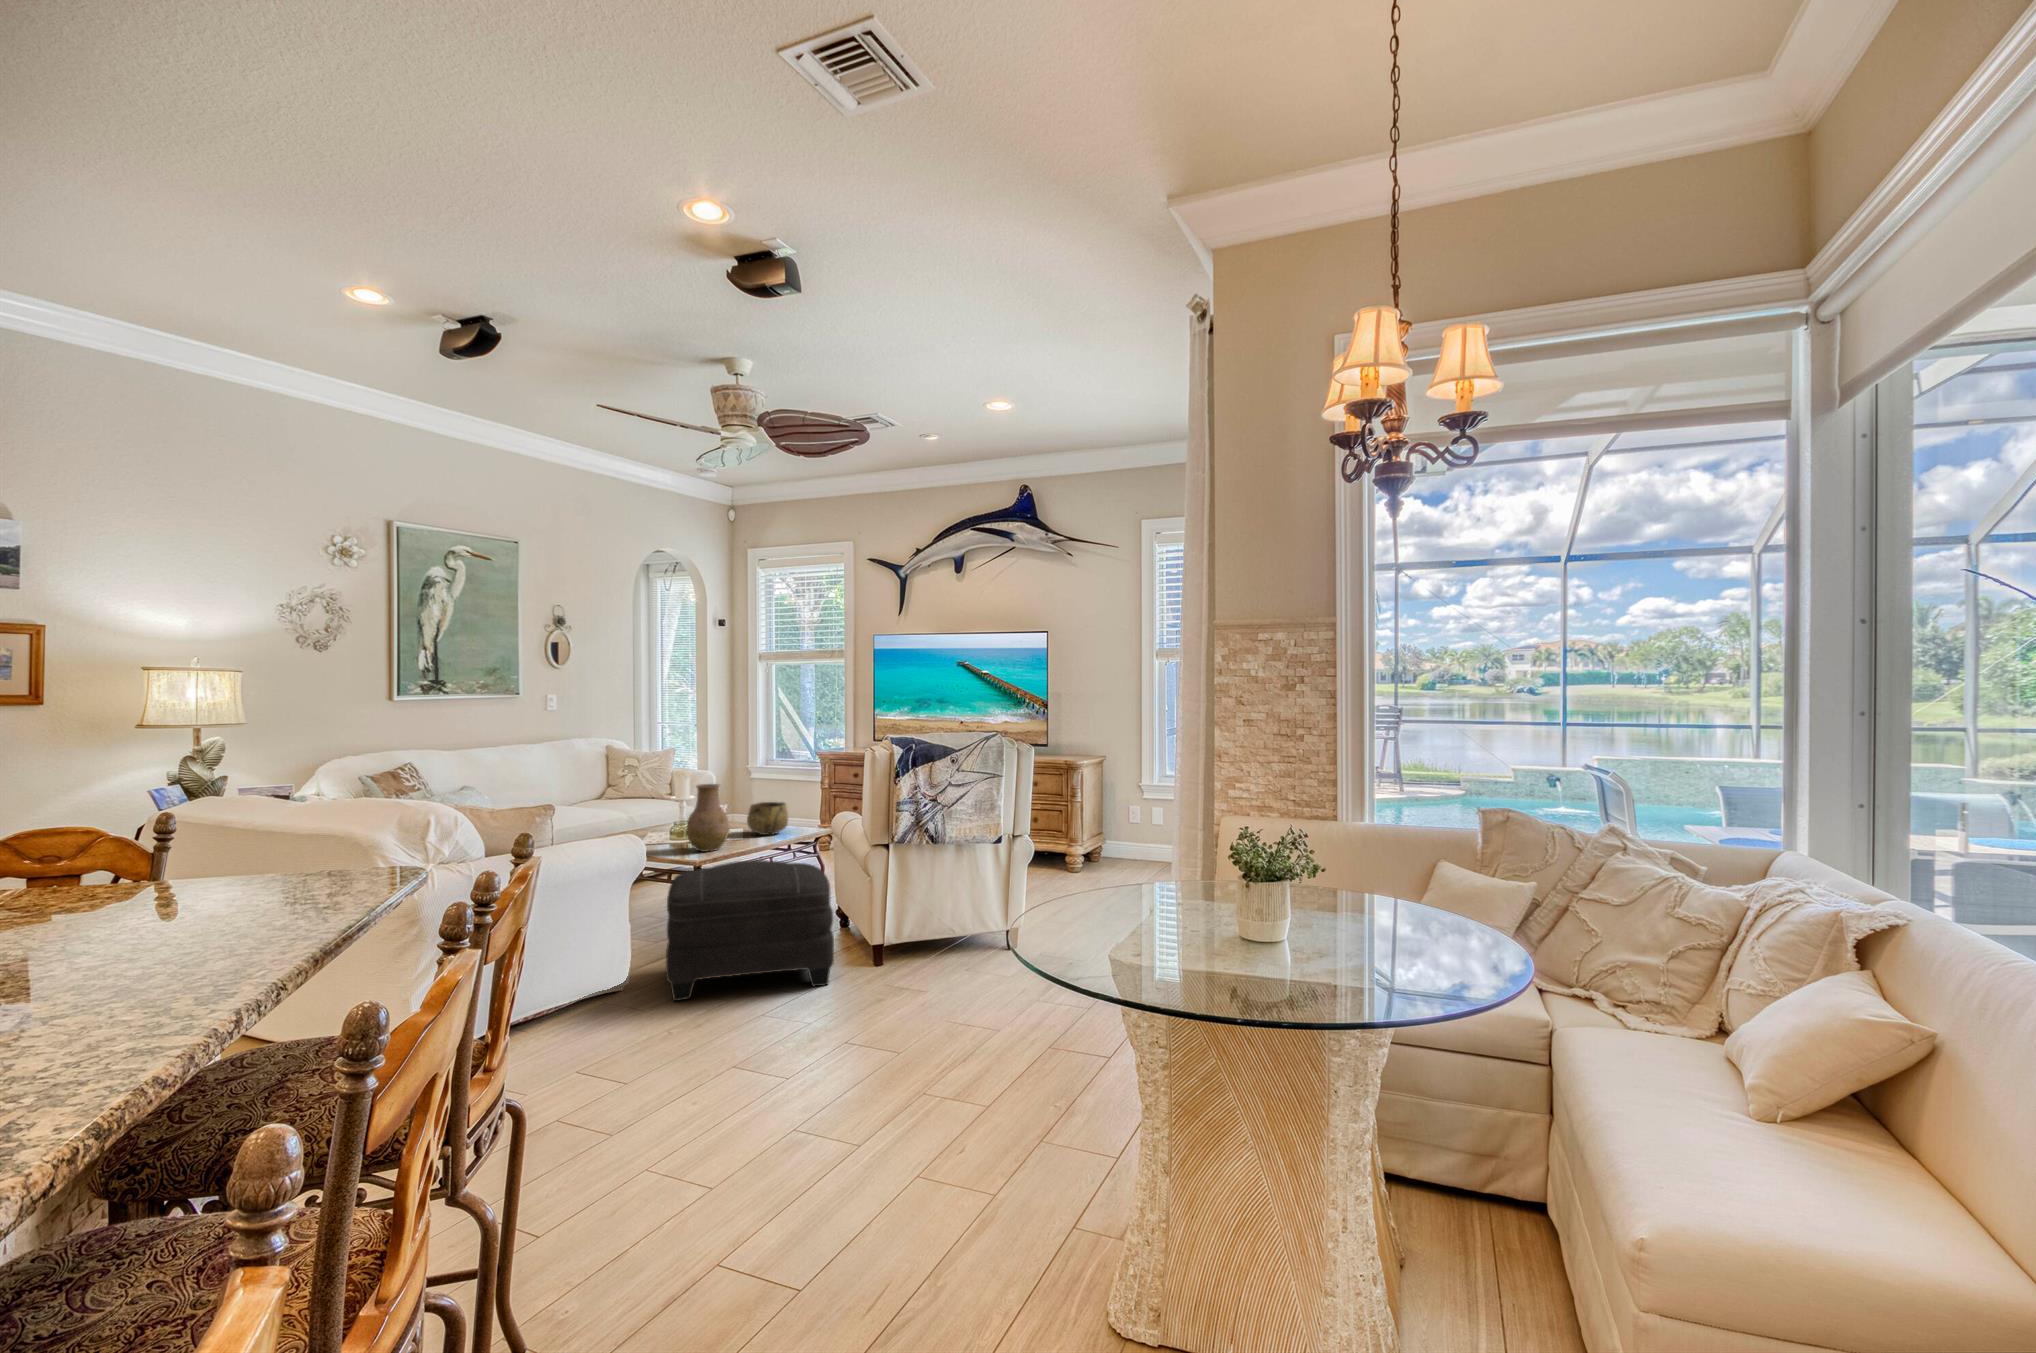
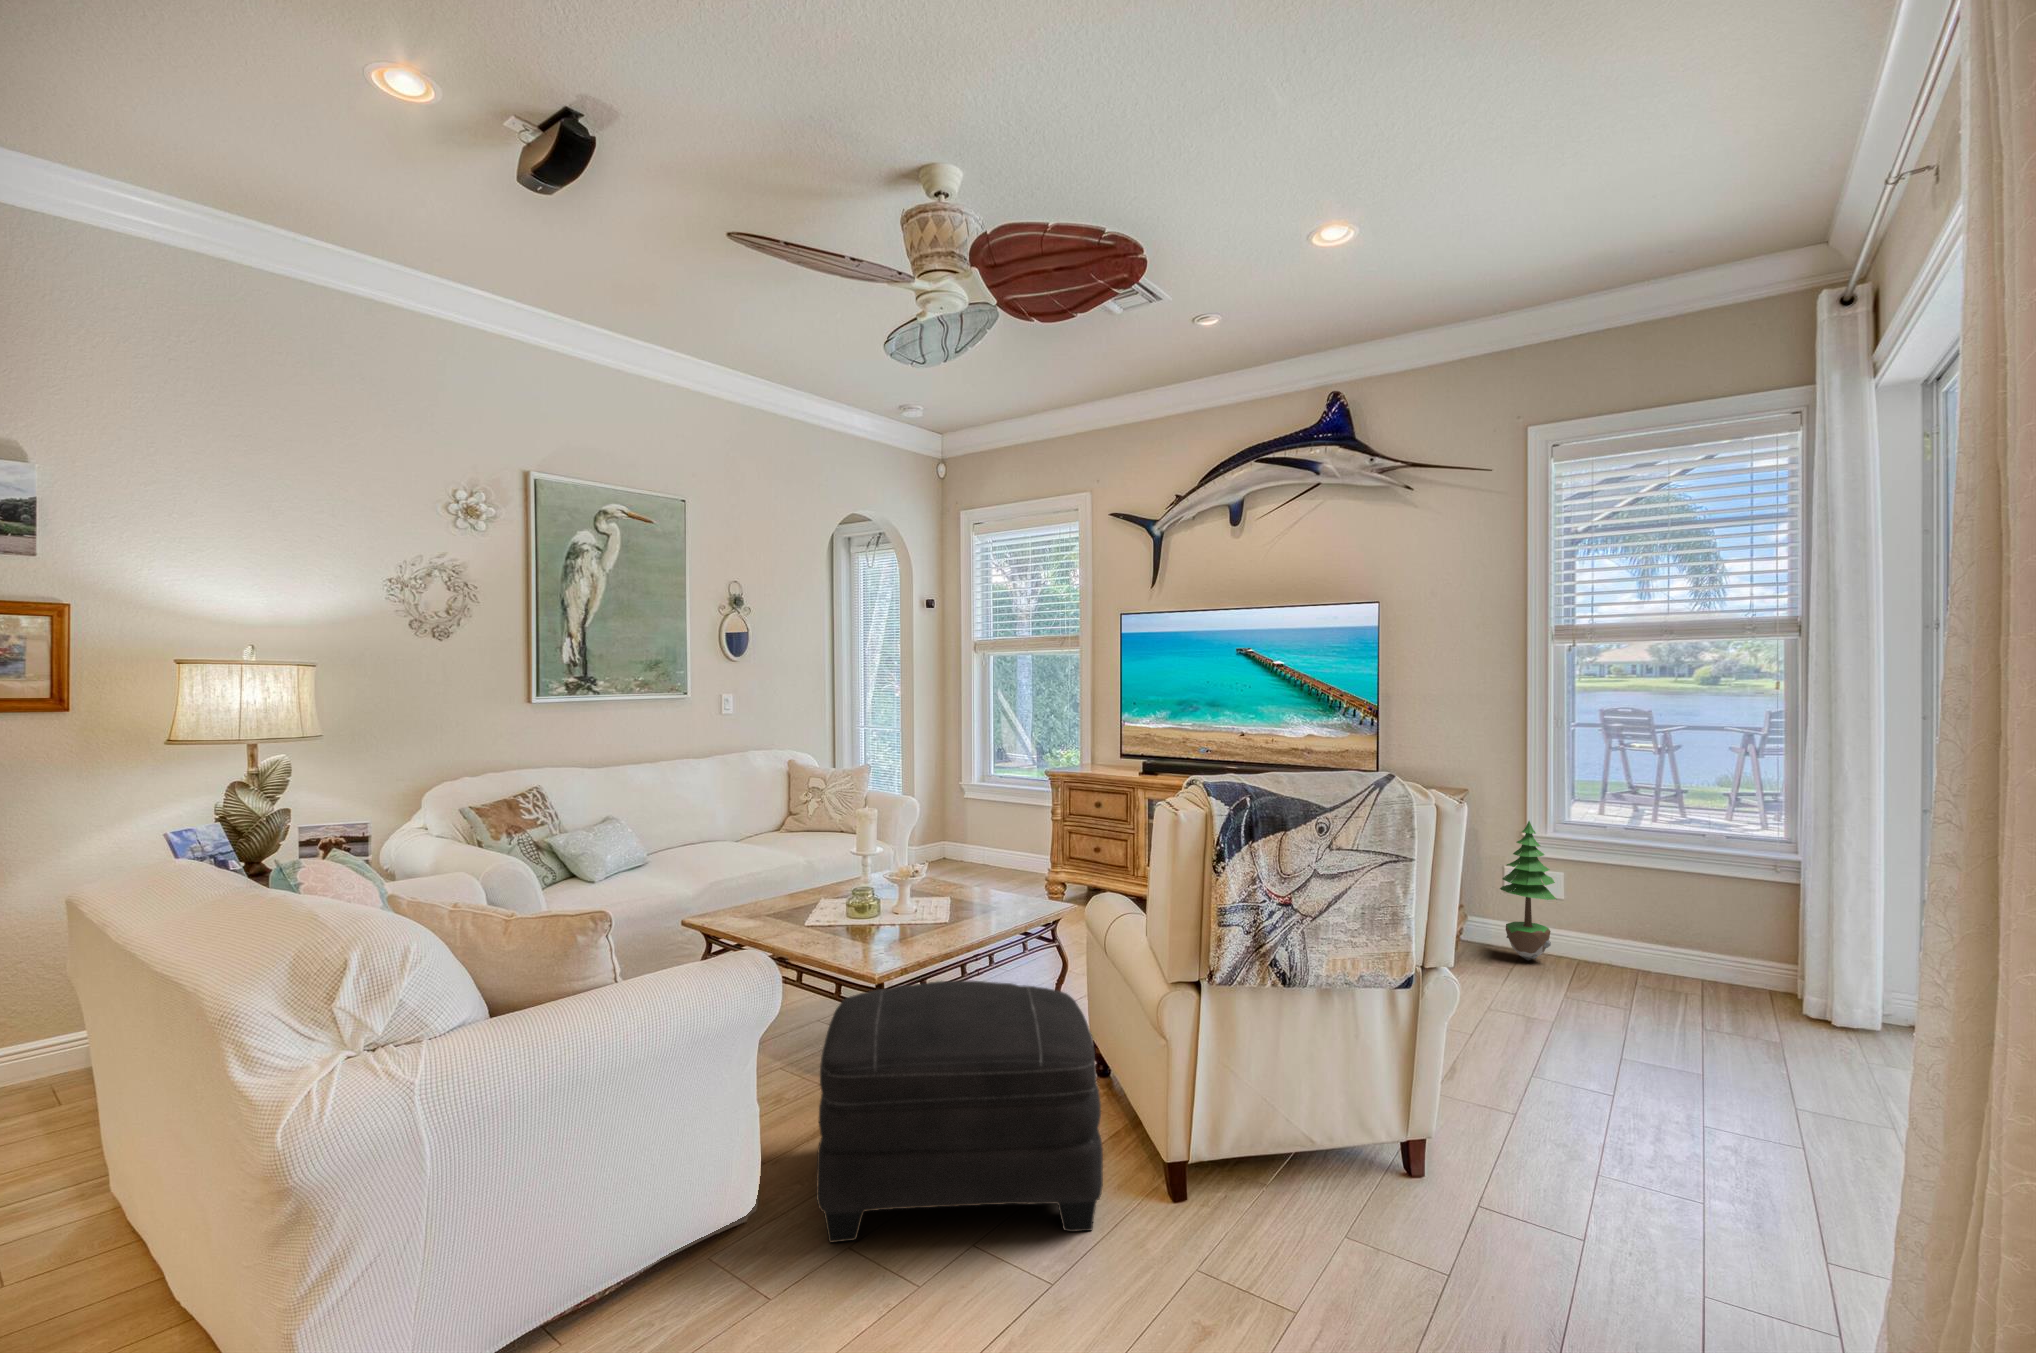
potted tree: none [1114,773,1147,864] -> present [1500,821,1556,960]
vase: present [686,784,729,852] -> none [864,838,929,947]
decorative bowl: present [747,802,788,835] -> none [956,859,1017,912]

